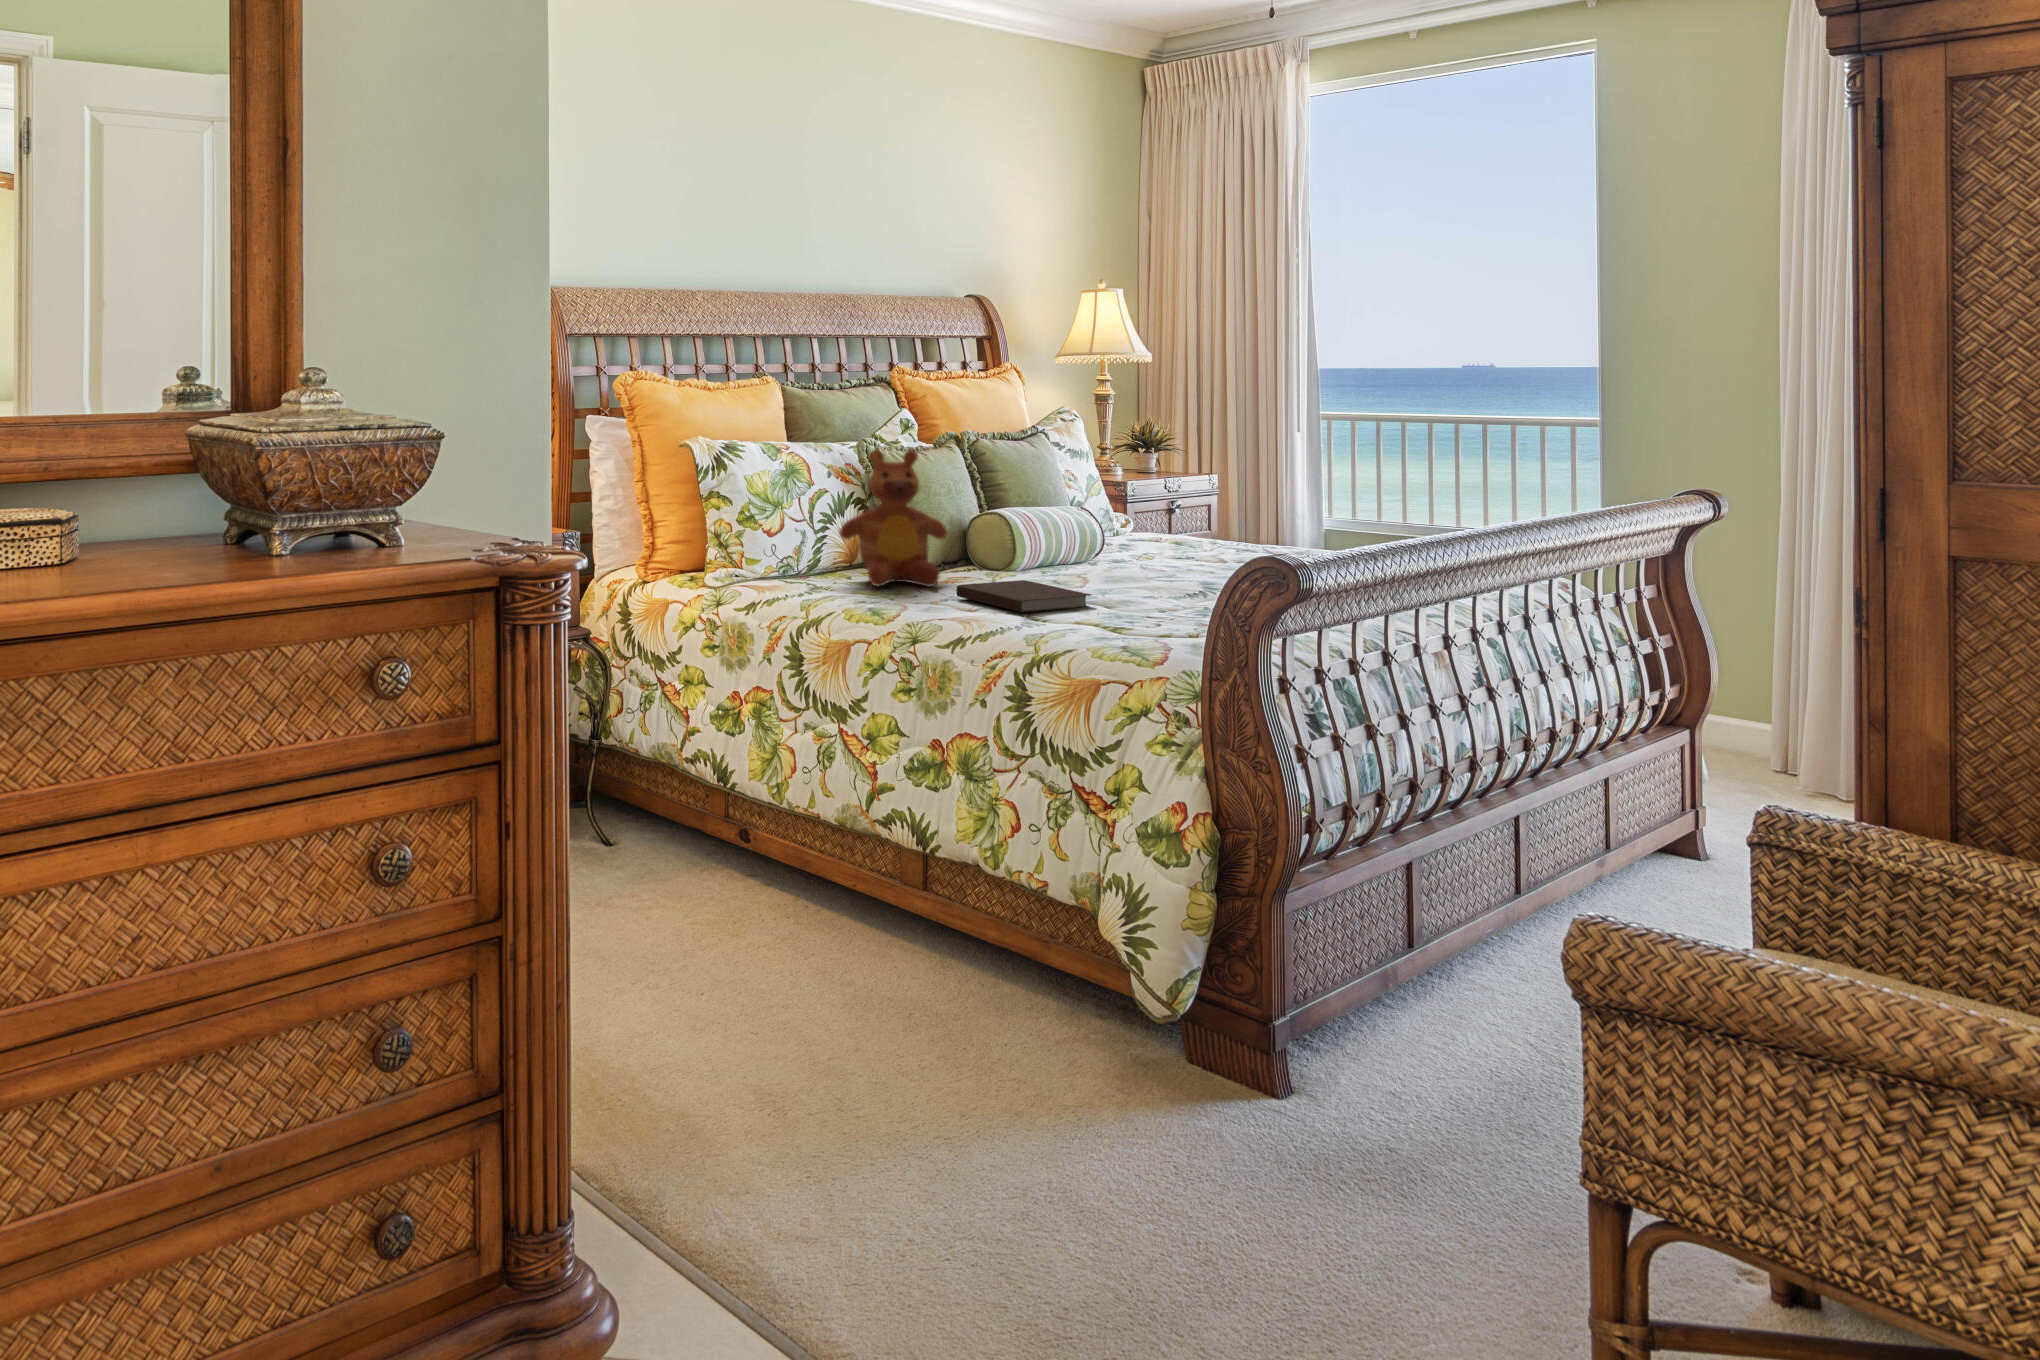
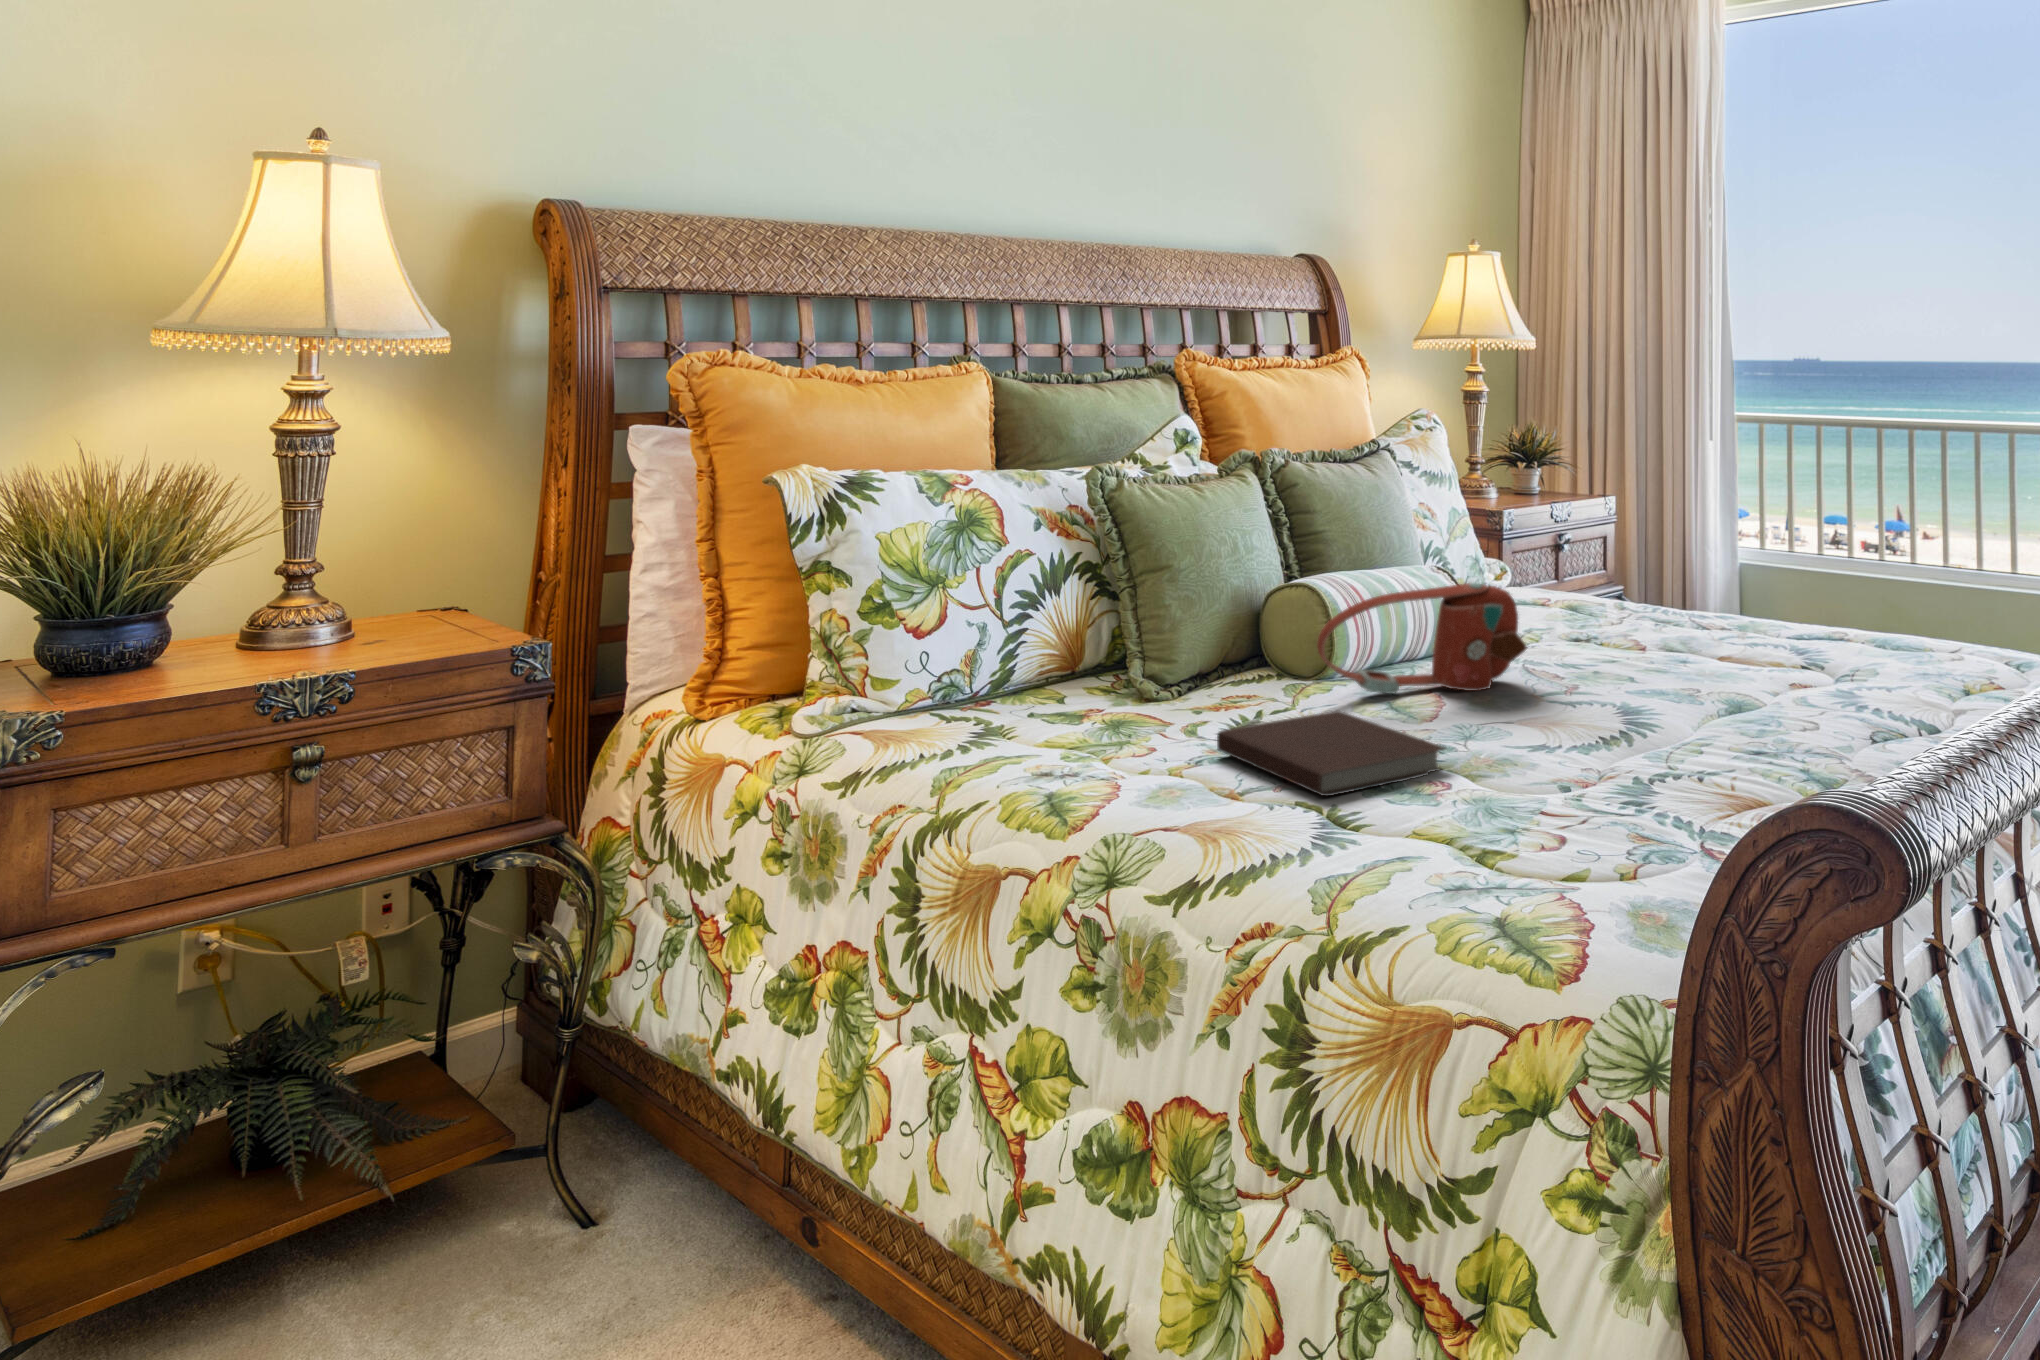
teddy bear: present [840,450,947,587] -> none [1037,483,1221,726]
handbag: none [1008,513,1141,579] -> present [1317,583,1527,694]

